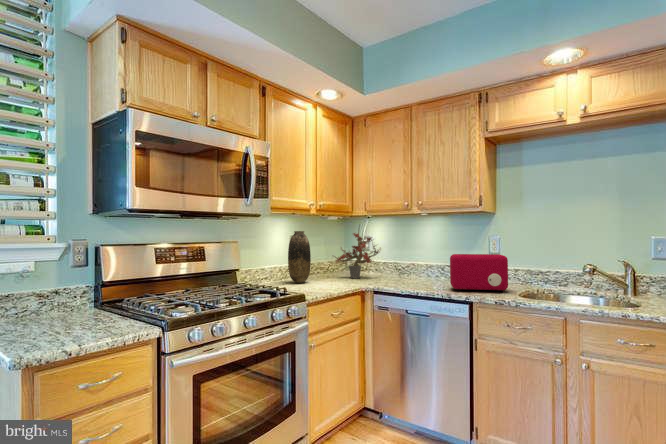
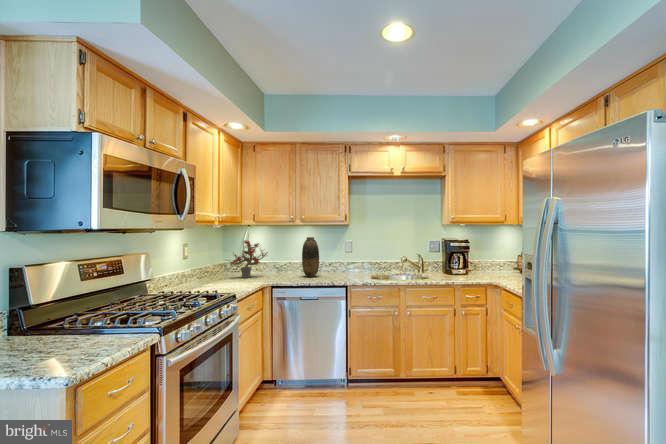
vase: present [288,231,311,283] -> present [302,237,319,277]
toaster: present [450,254,508,292] -> none [328,254,366,281]

